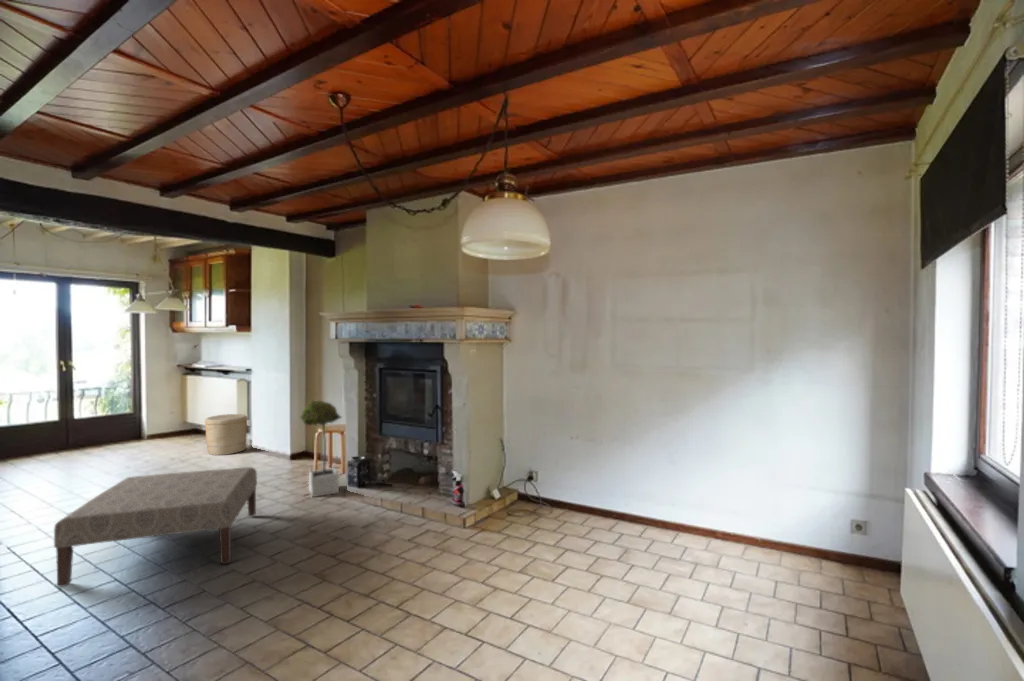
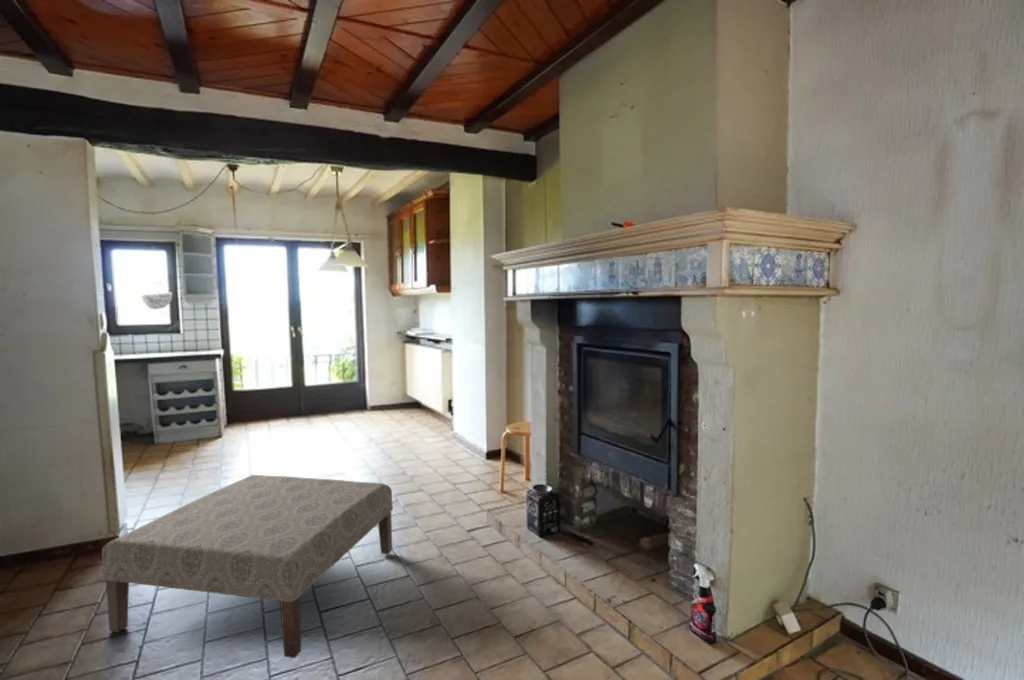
potted tree: present [301,401,341,497] -> none [465,387,522,534]
woven basket: present [205,414,247,455] -> none [403,391,447,440]

